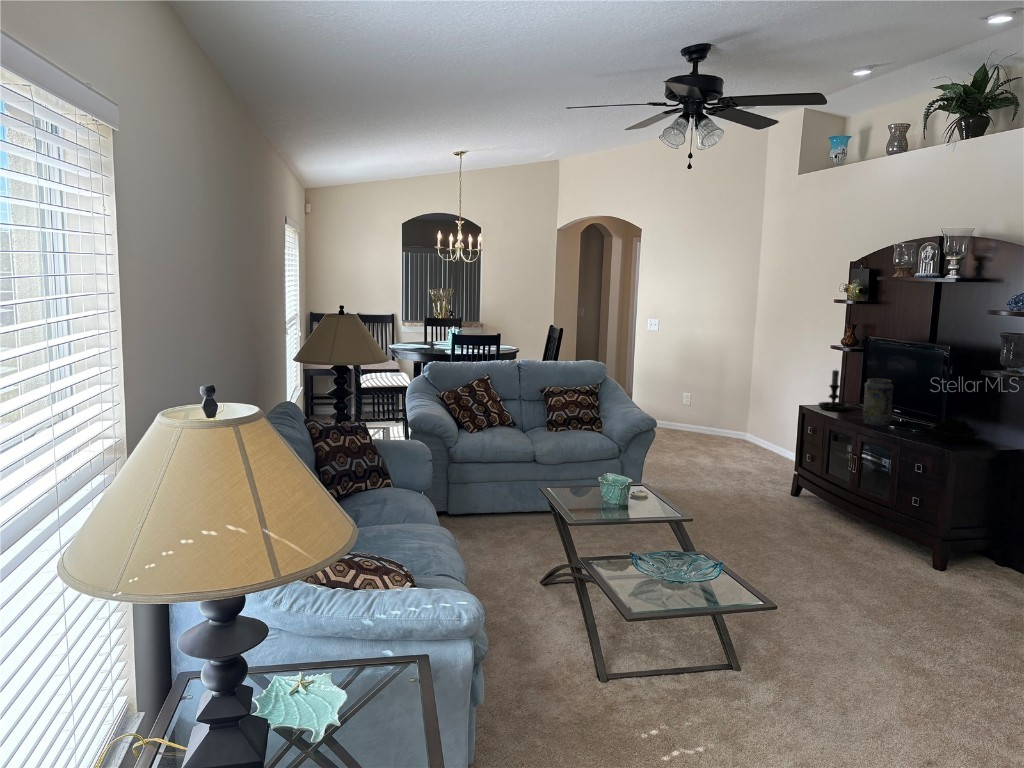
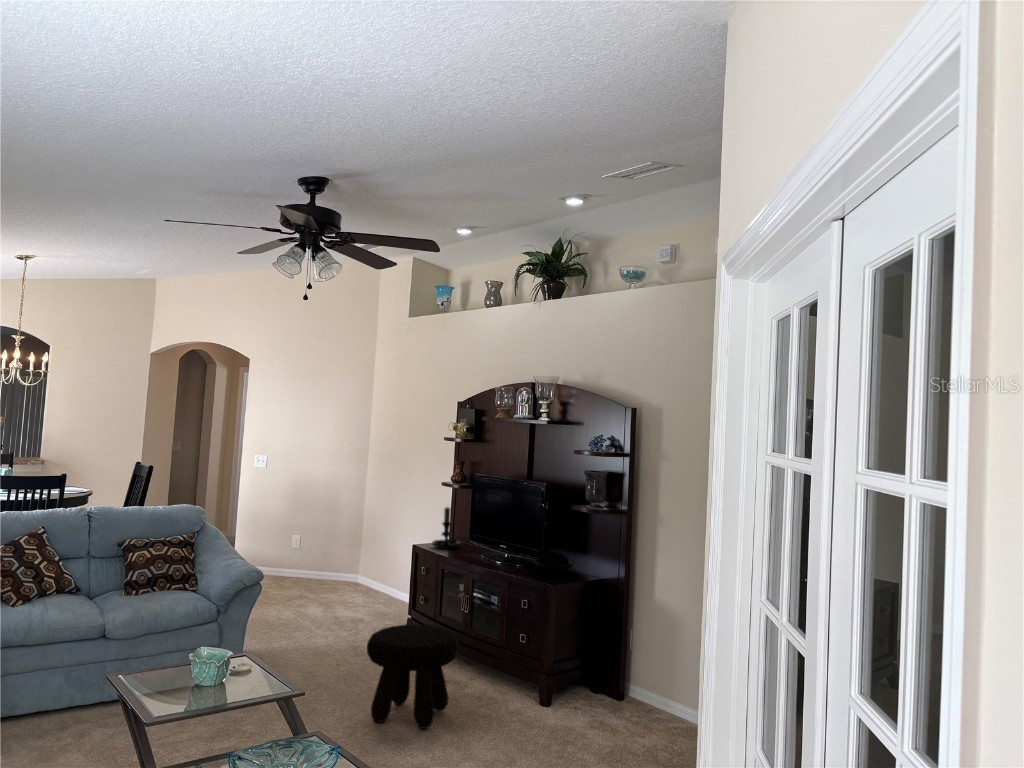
decorative vase: present [862,378,894,425] -> none [474,515,500,561]
footstool: none [748,477,840,570] -> present [367,624,458,728]

